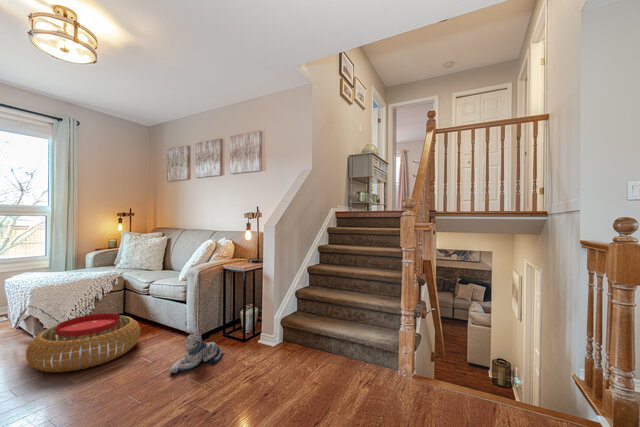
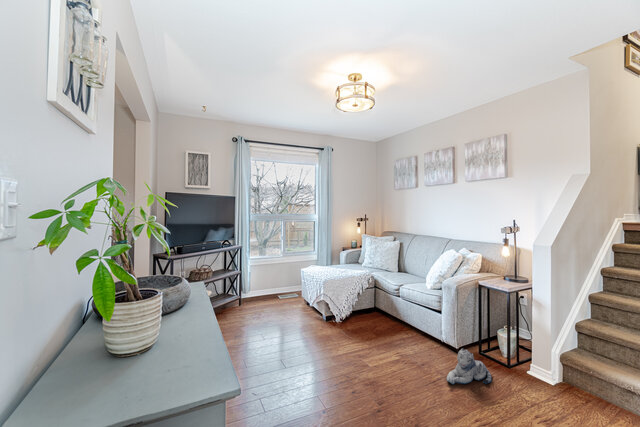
pouf: present [26,314,140,373] -> none [331,309,403,355]

